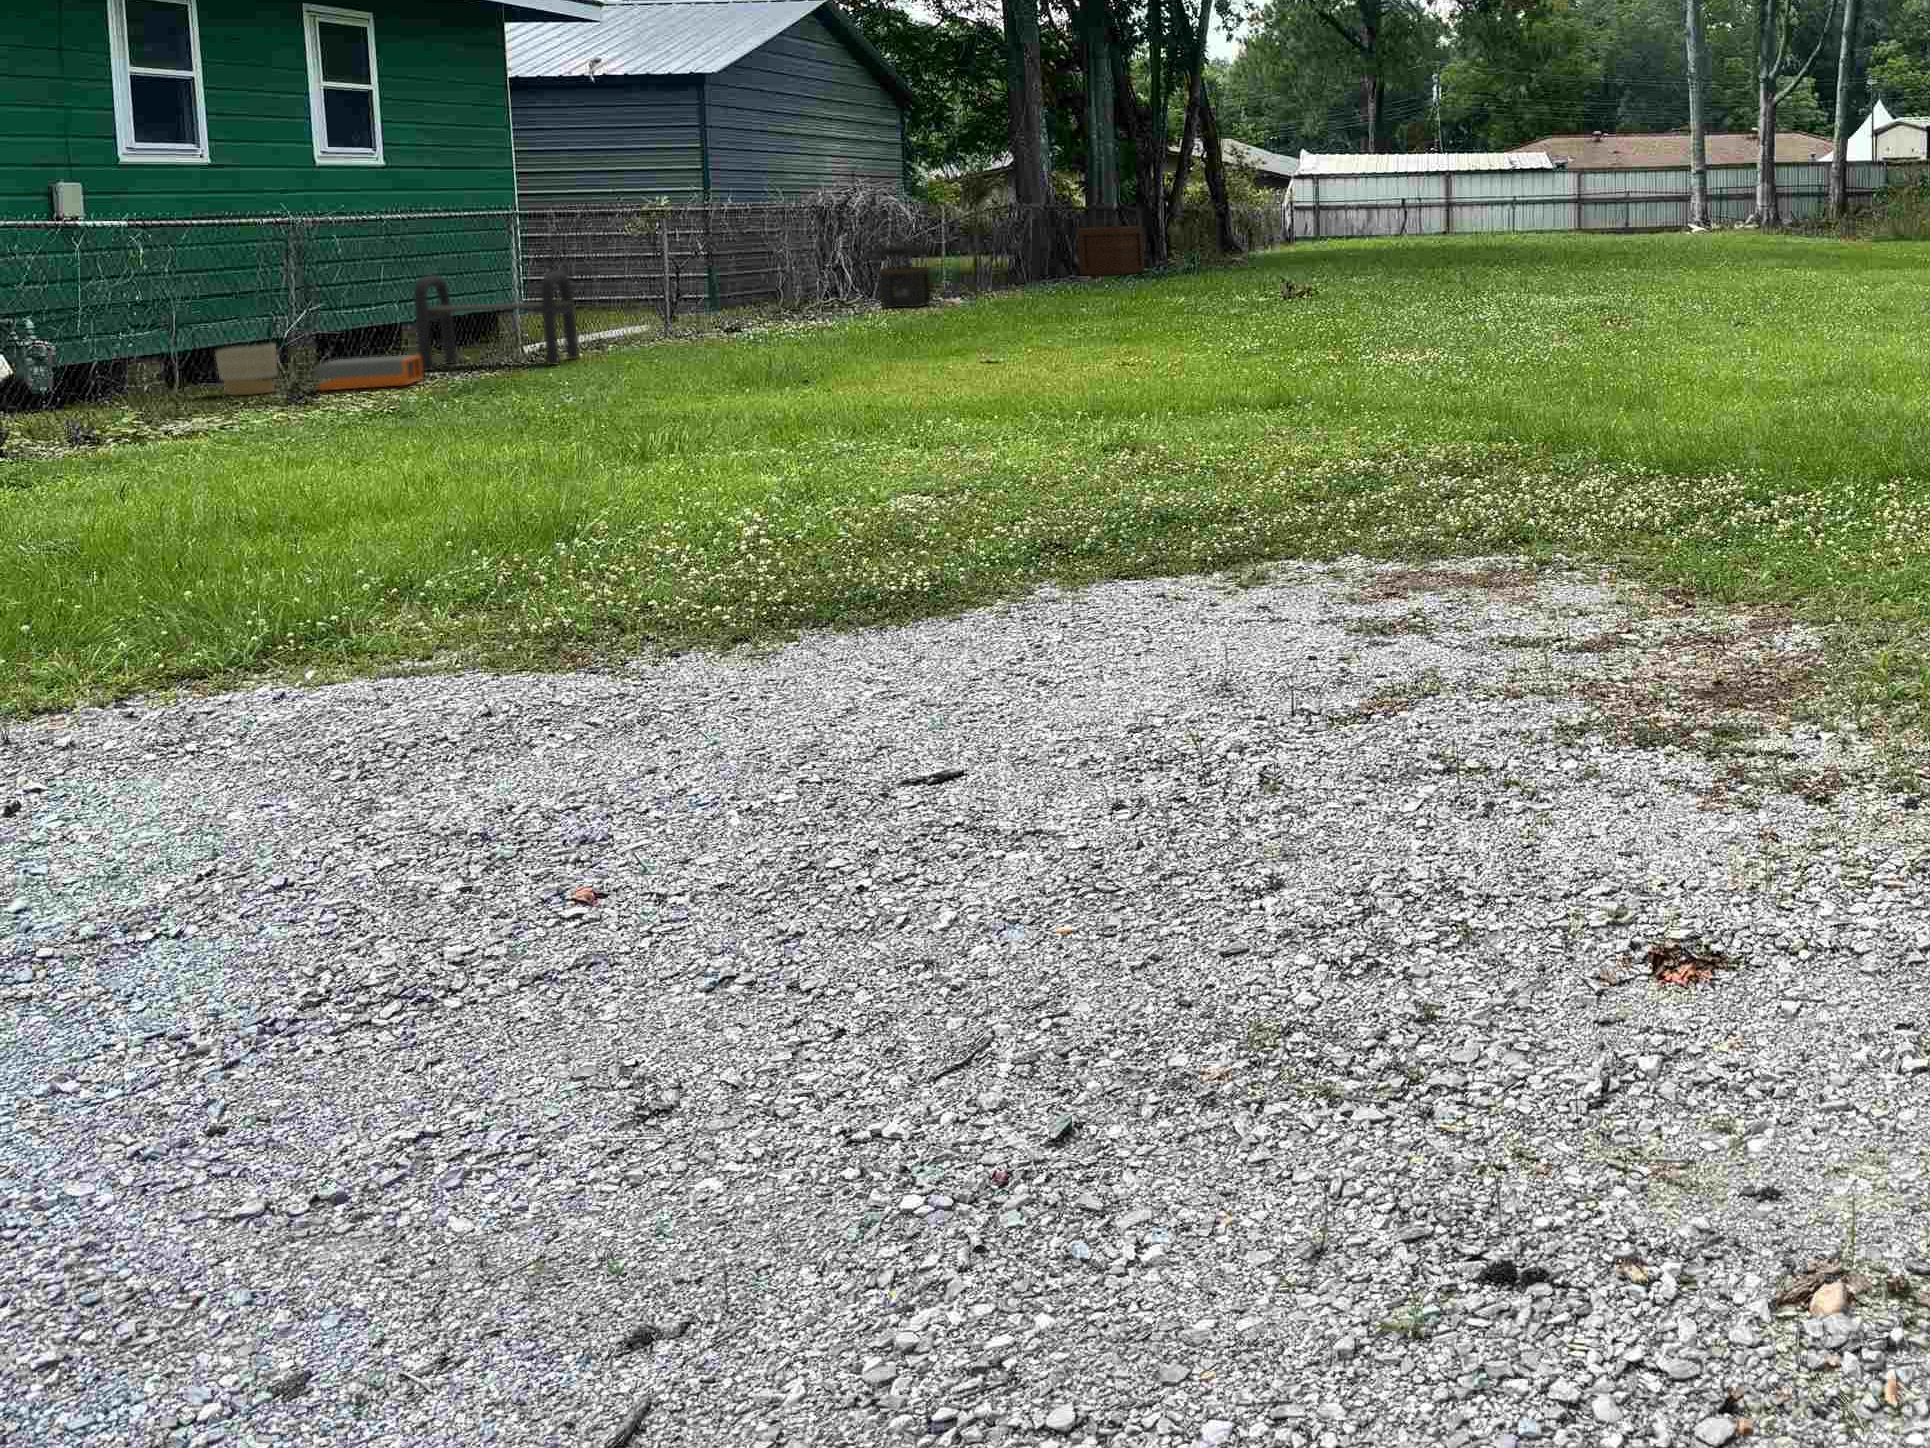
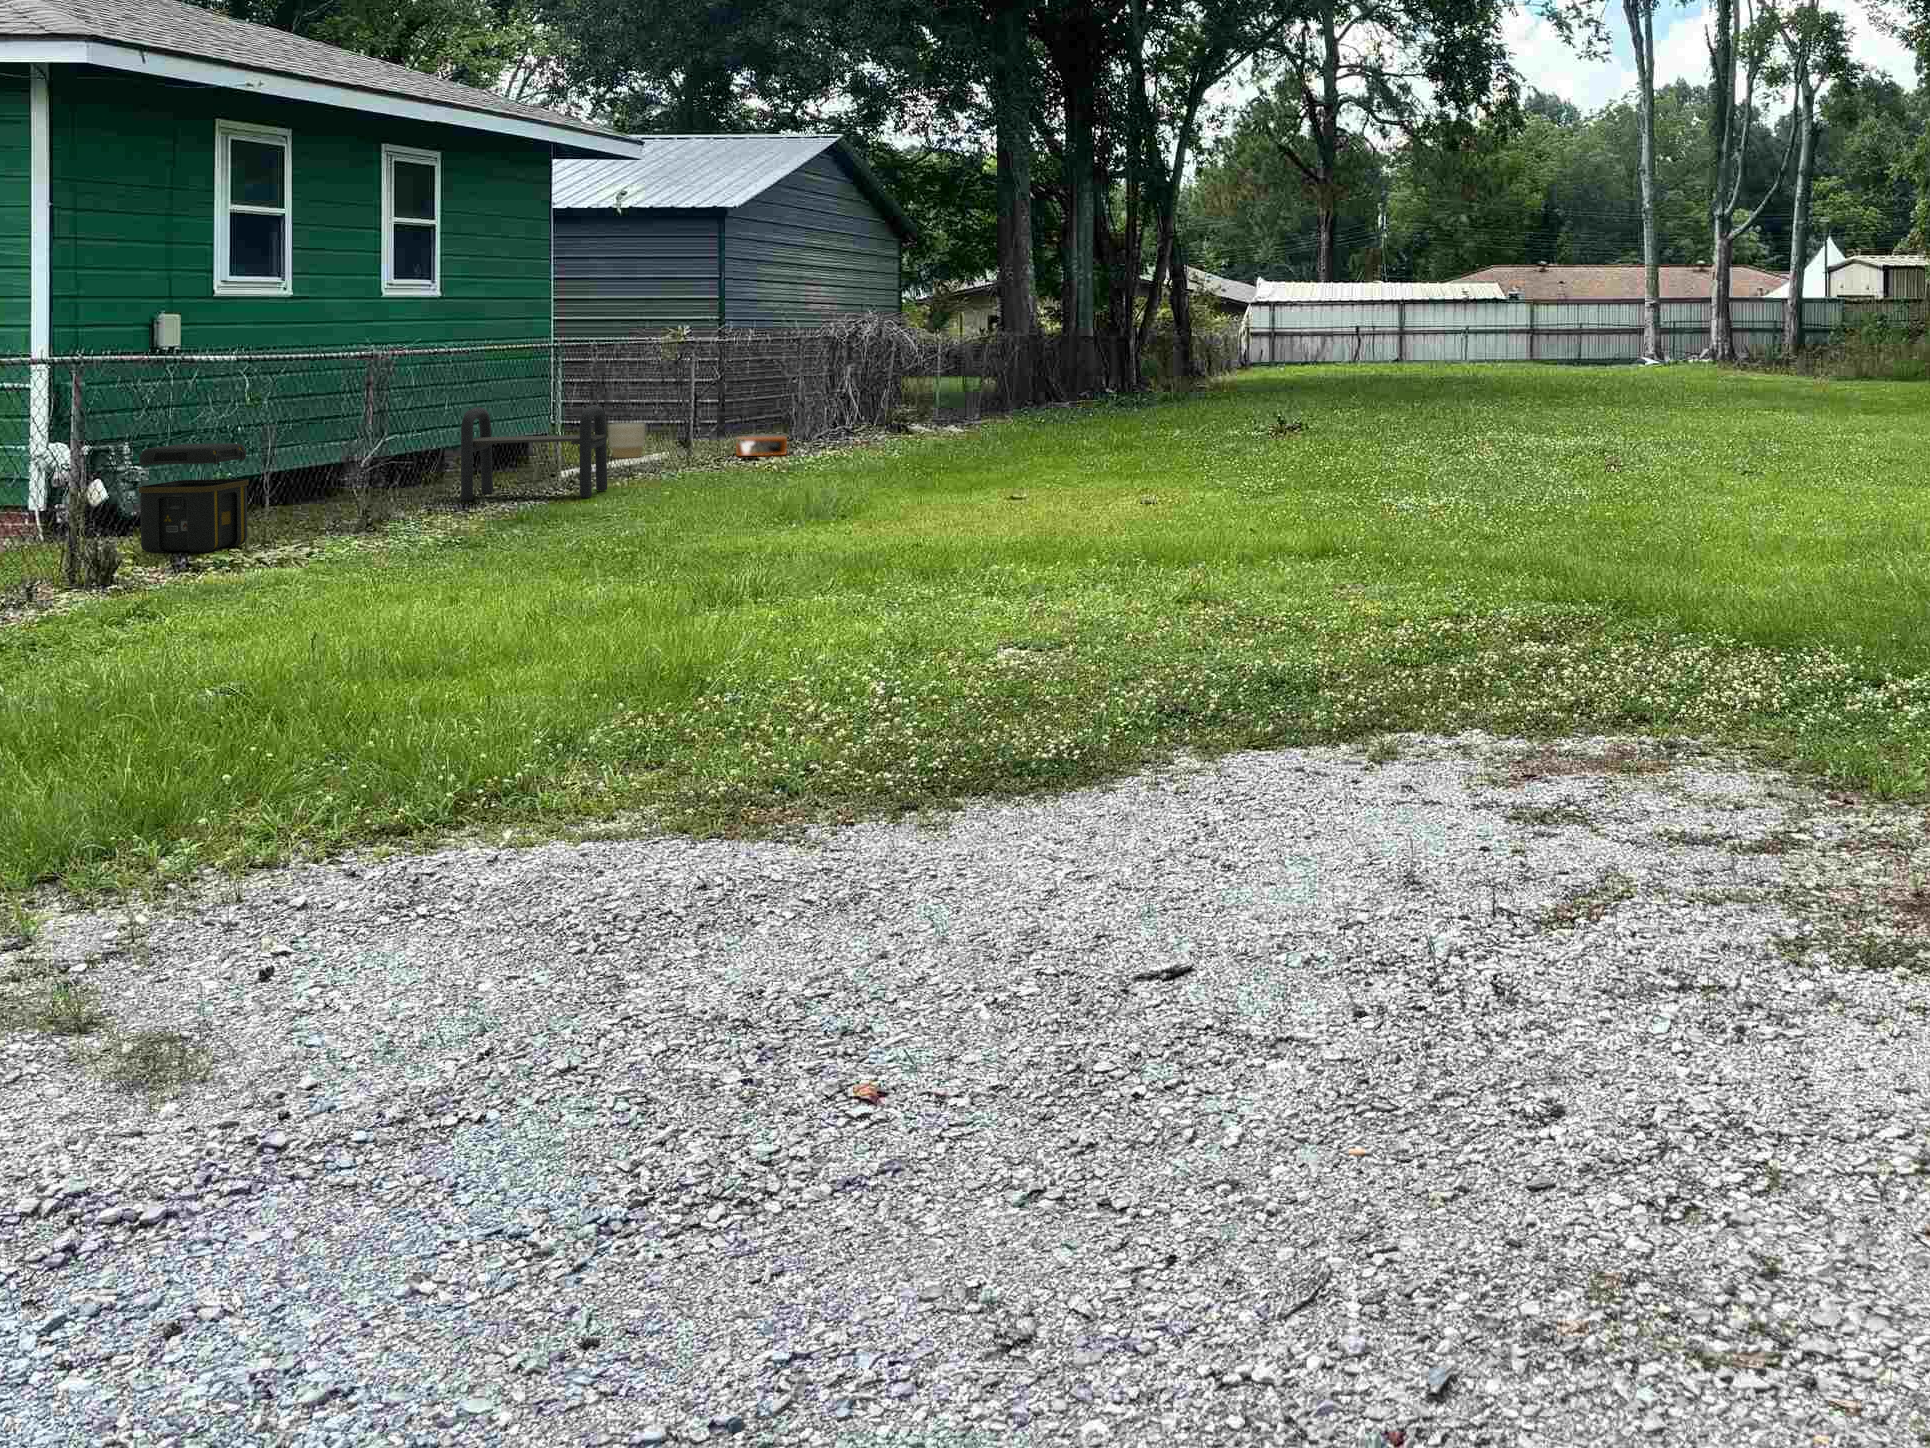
wooden crate: present [1078,226,1145,275] -> none [1058,361,1122,409]
toolbox: present [876,246,932,308] -> present [138,443,249,553]
planter: present [216,344,278,395] -> present [609,423,645,458]
storage box: present [317,355,423,391] -> present [736,434,787,456]

